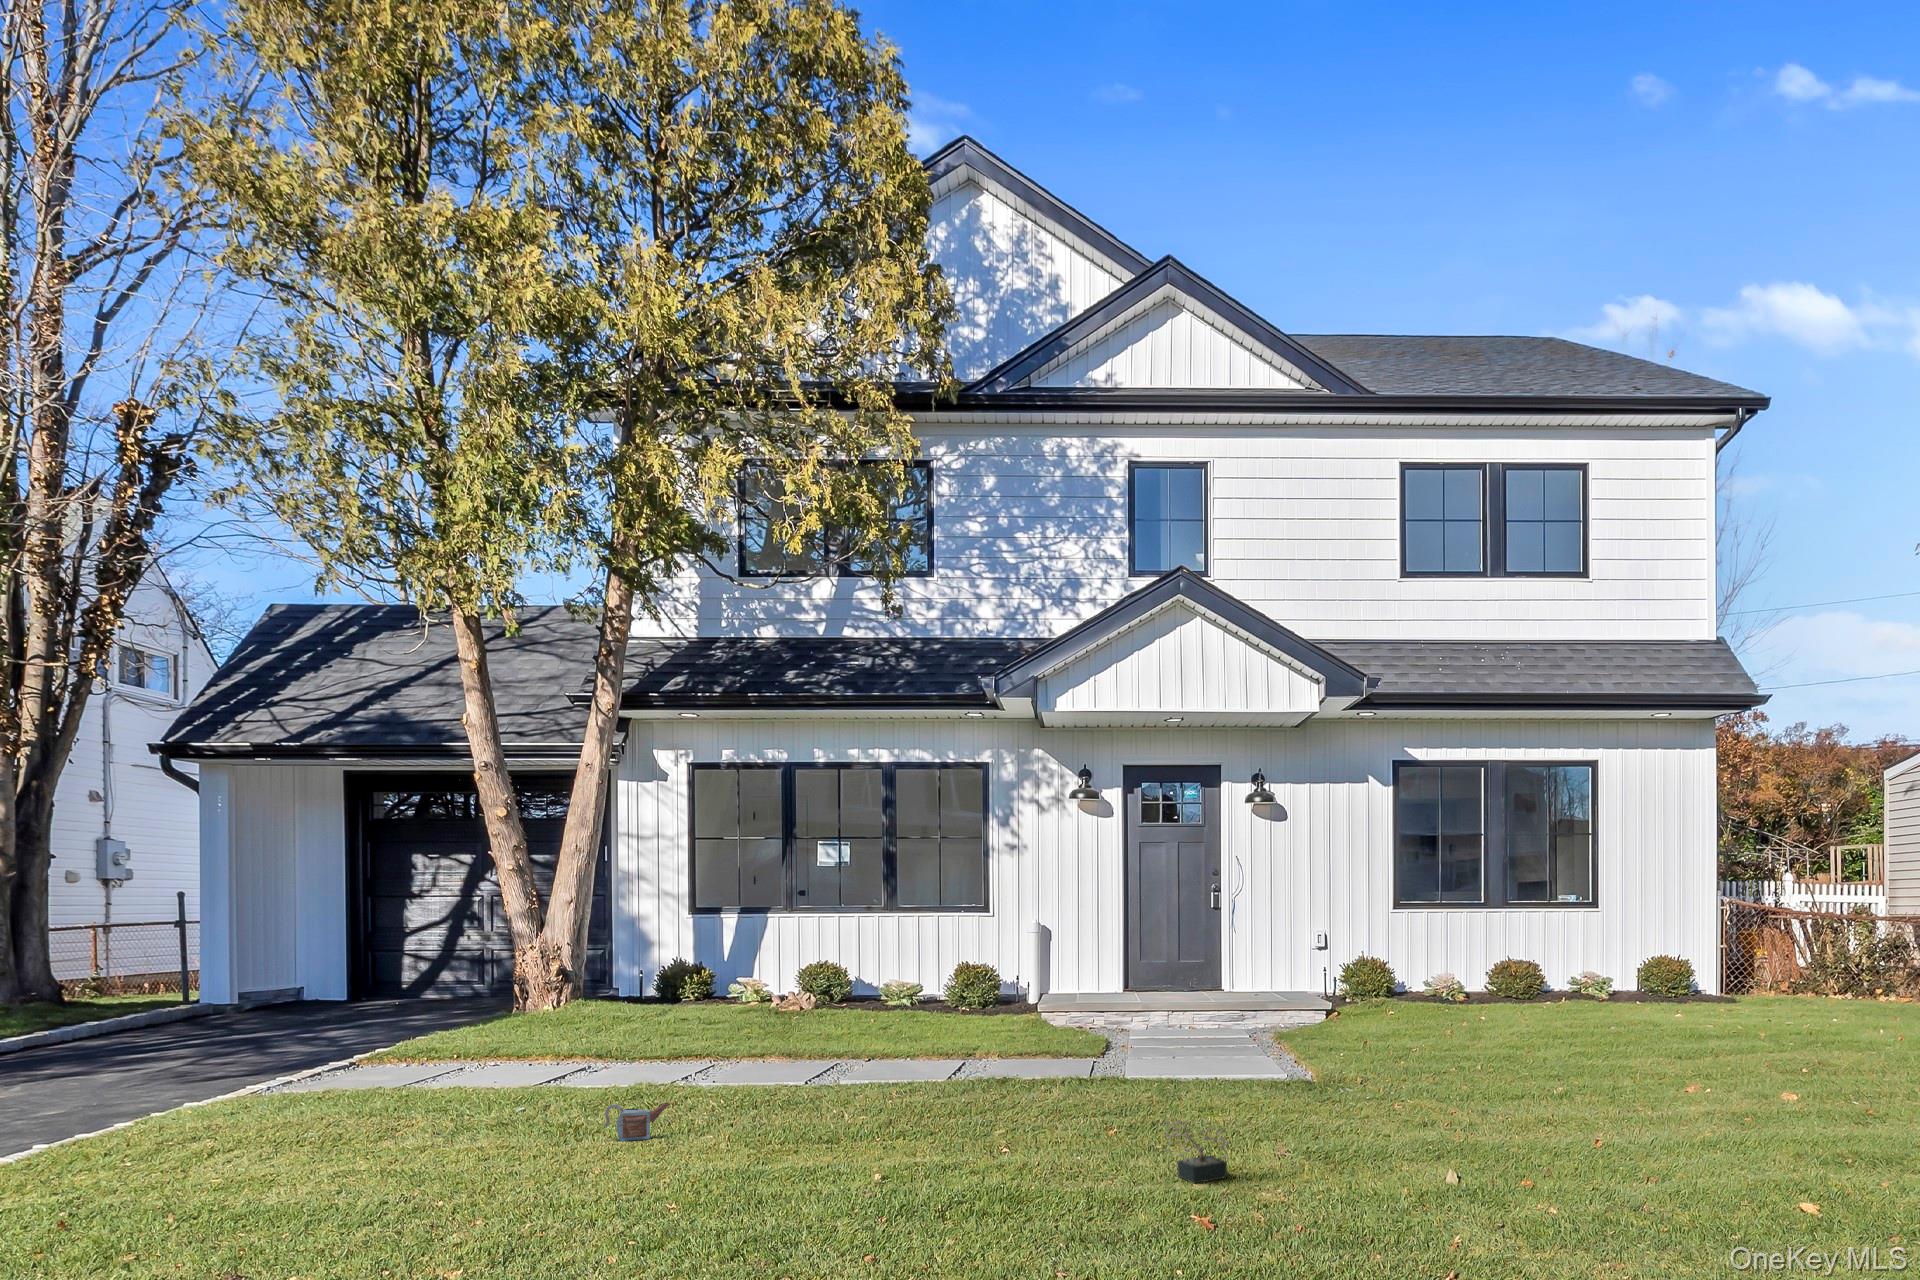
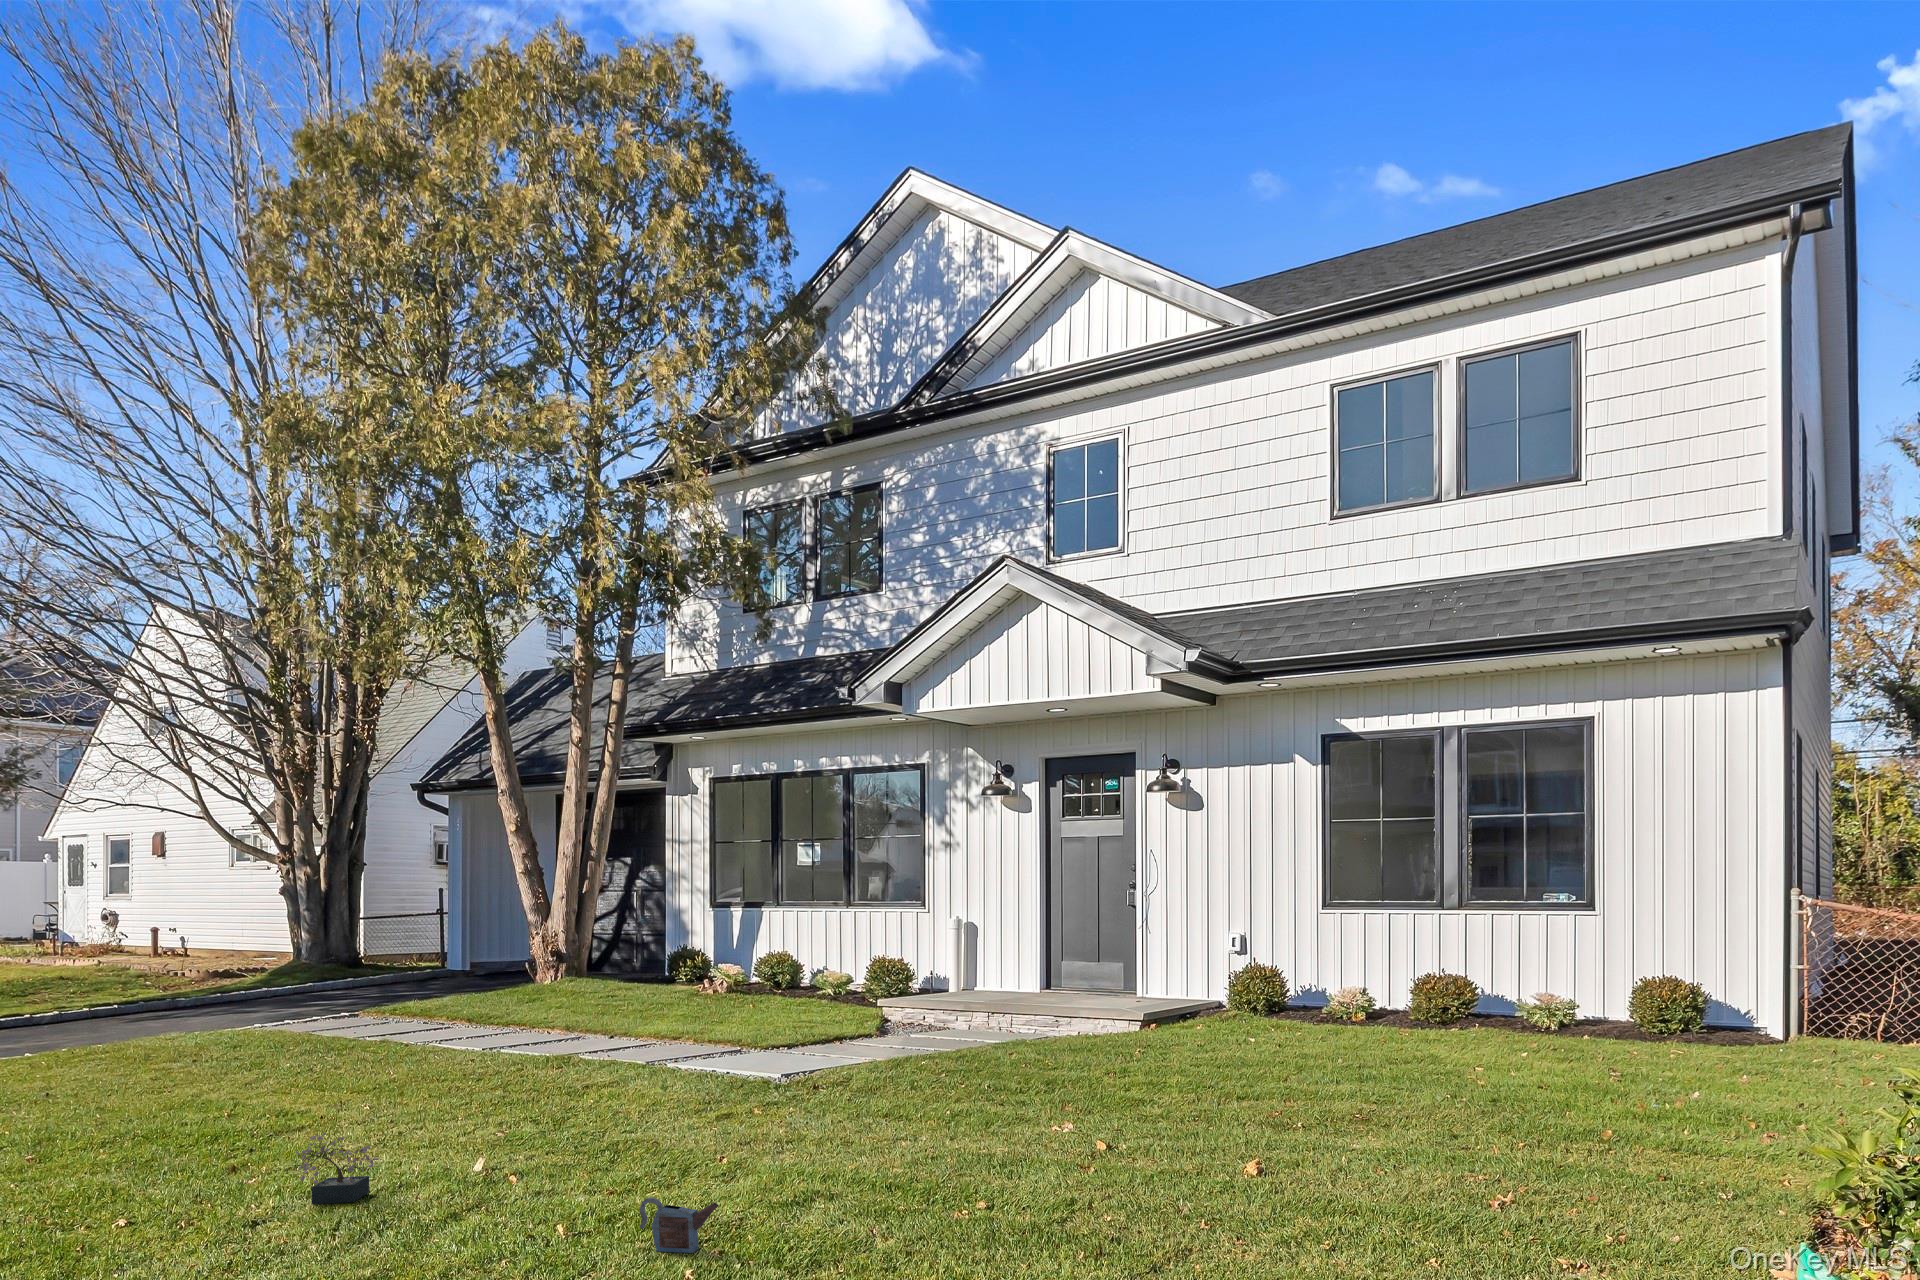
watering can: present [604,1103,669,1141] -> present [639,1197,718,1253]

